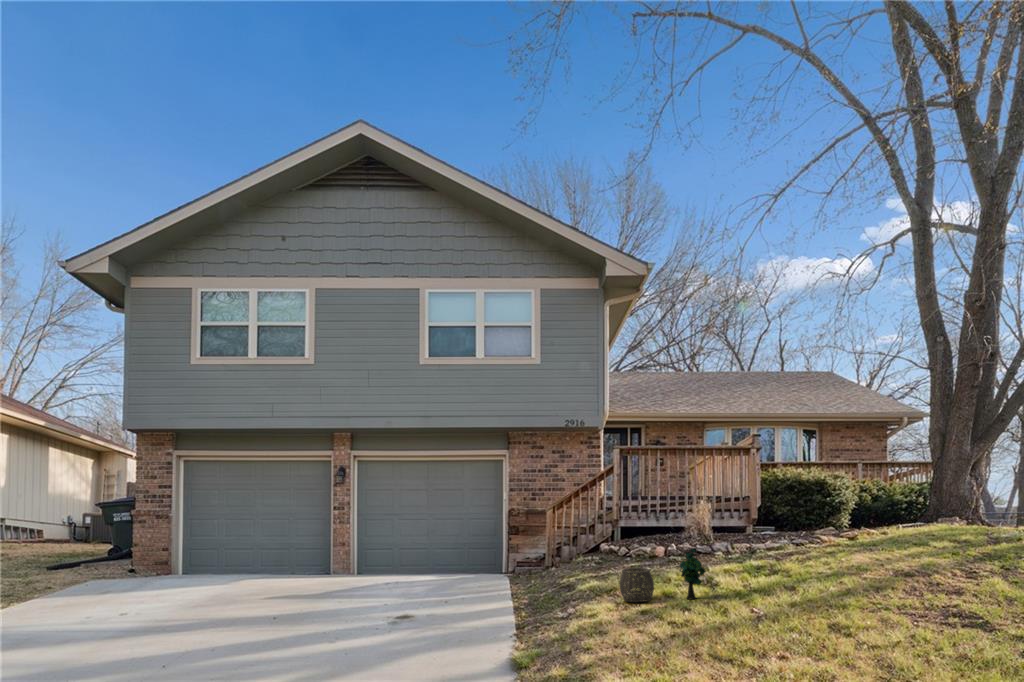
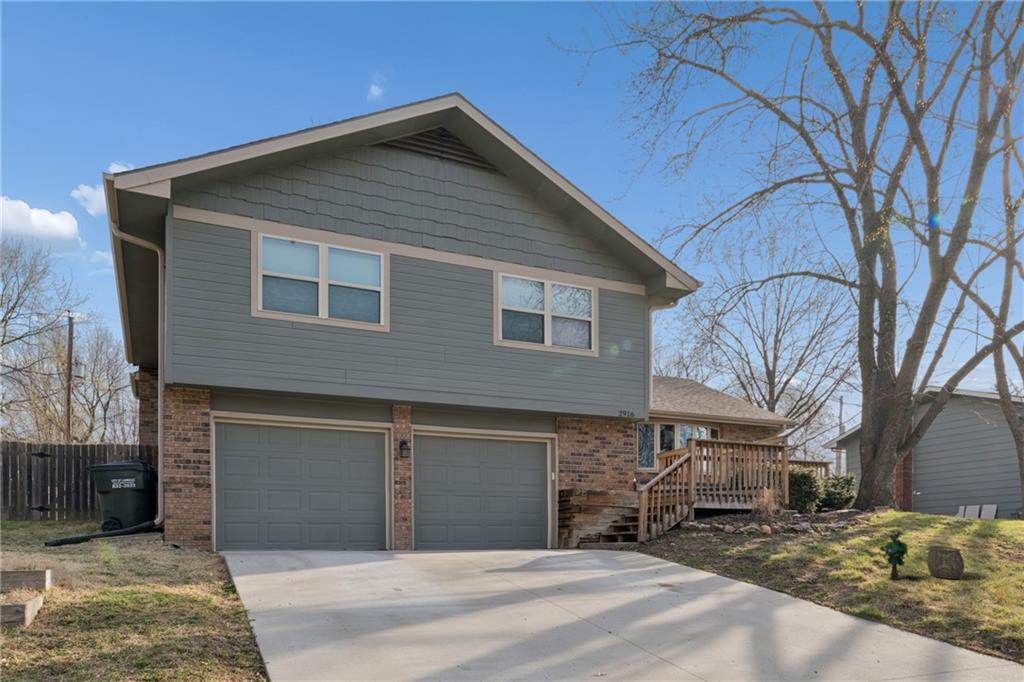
woven basket: present [620,568,654,602] -> present [927,546,964,579]

